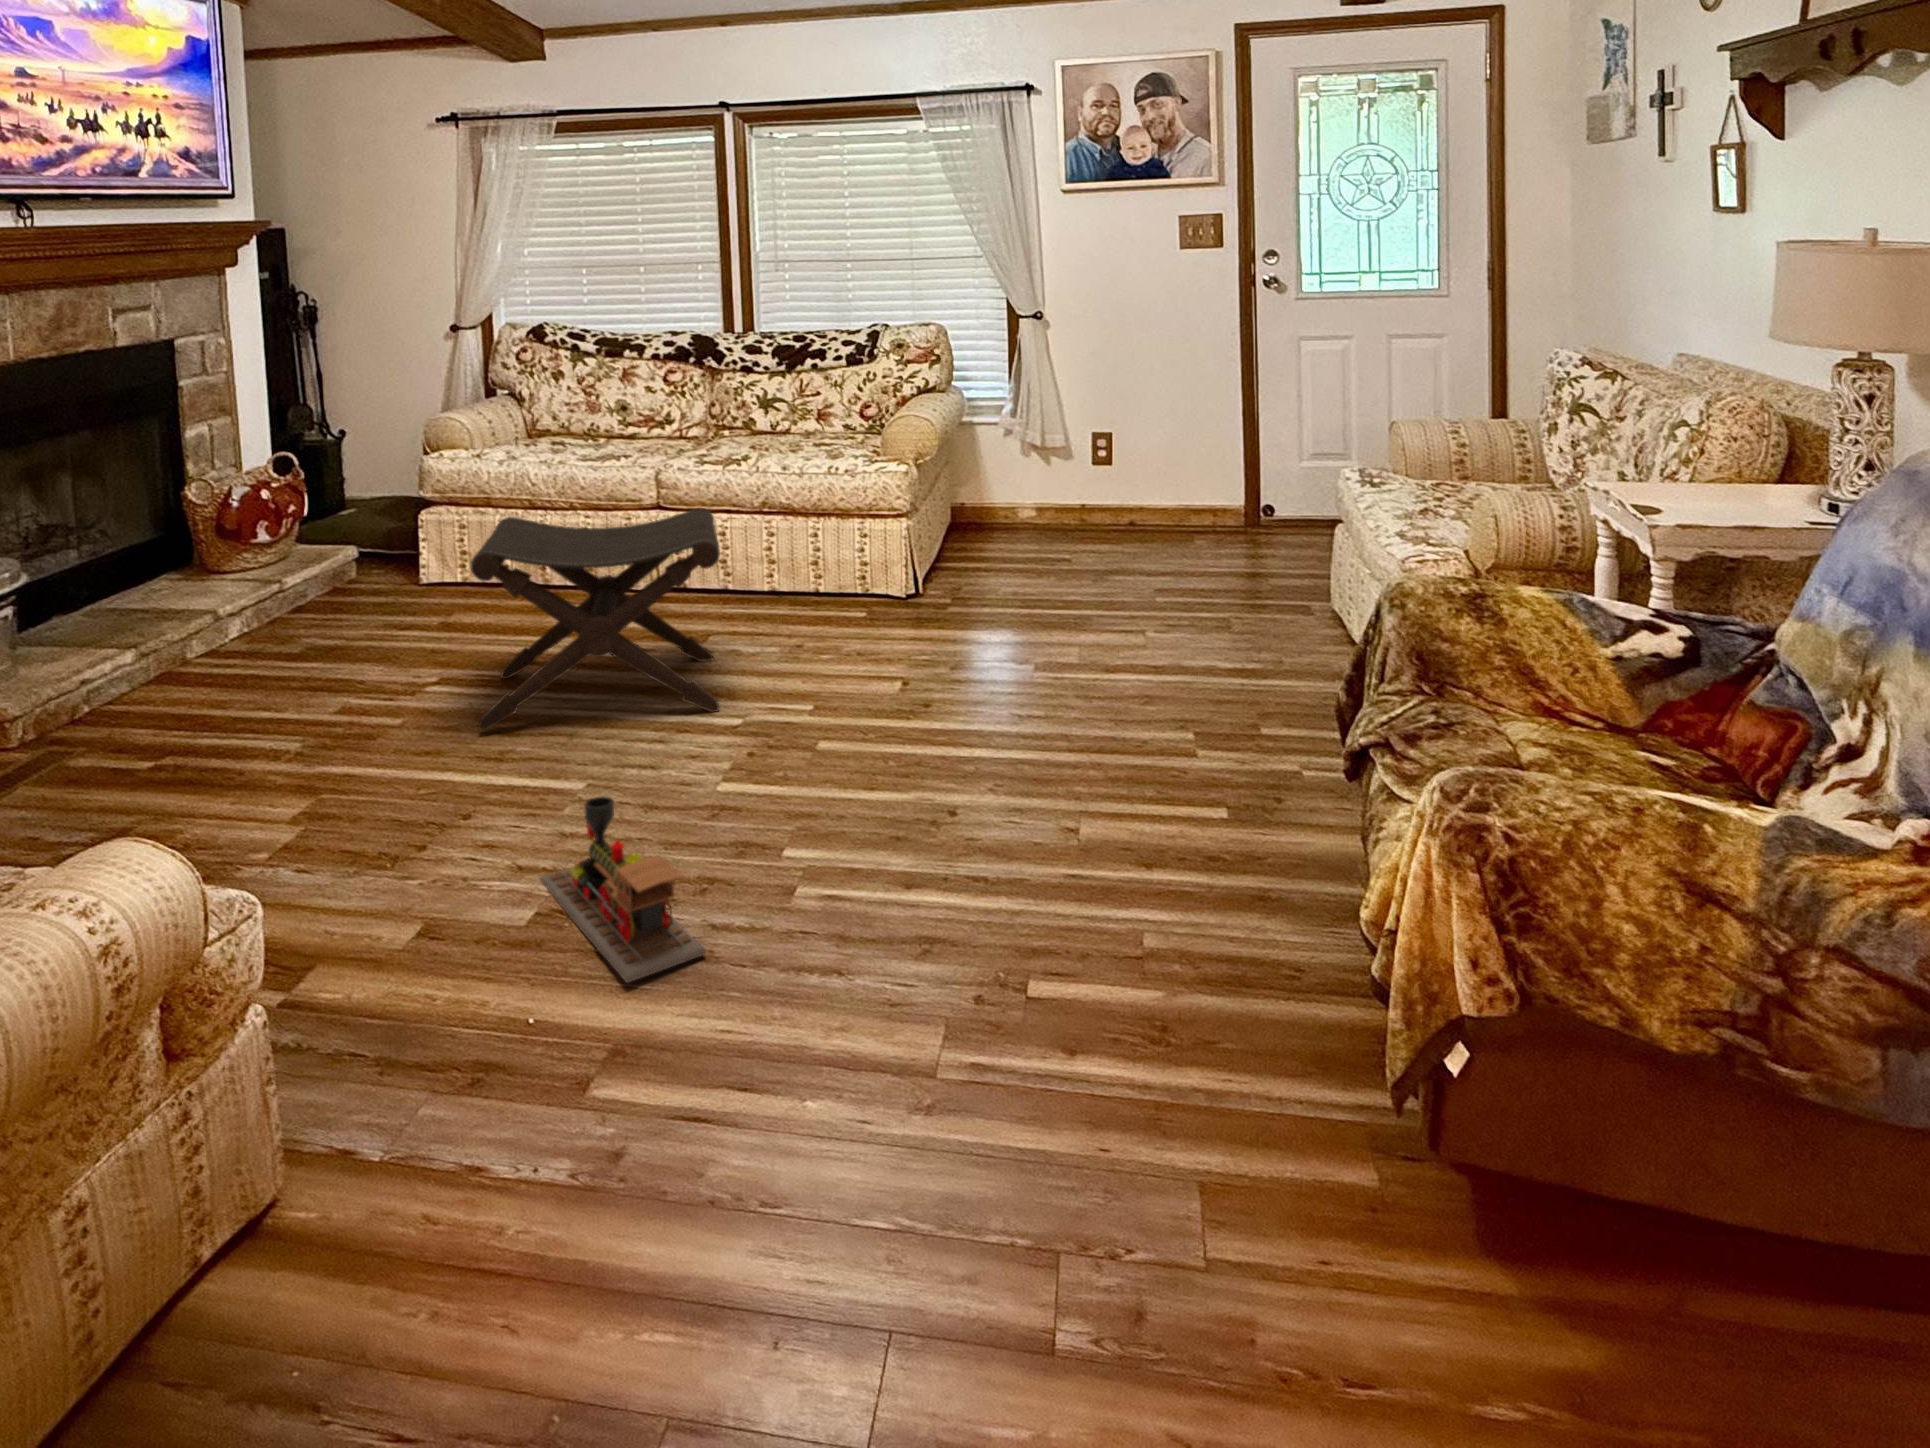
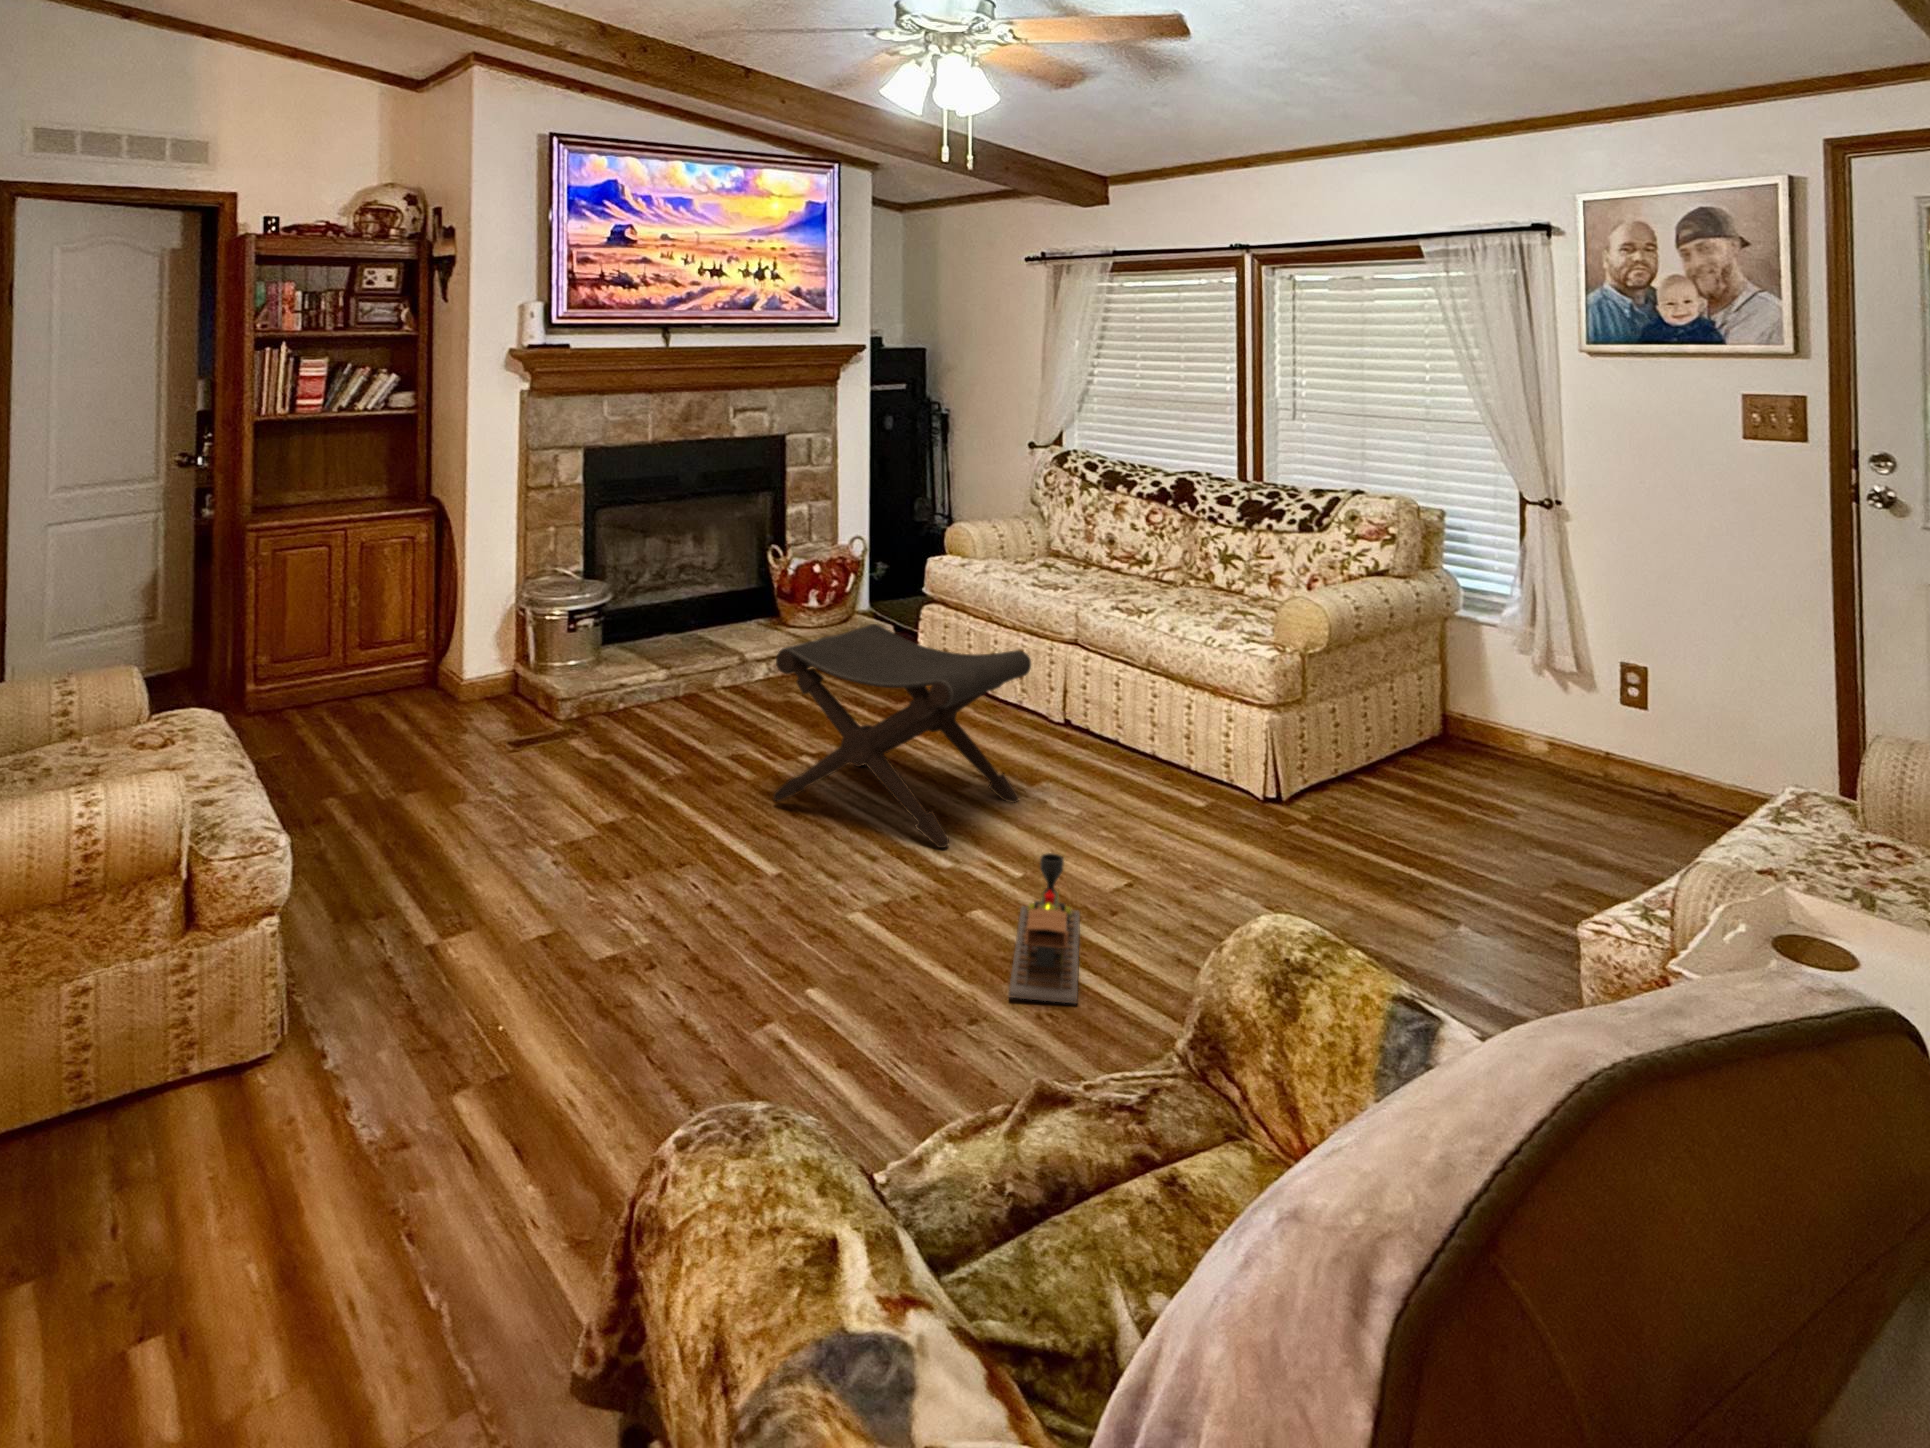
toy train: present [540,796,706,983] -> present [1008,853,1080,1004]

